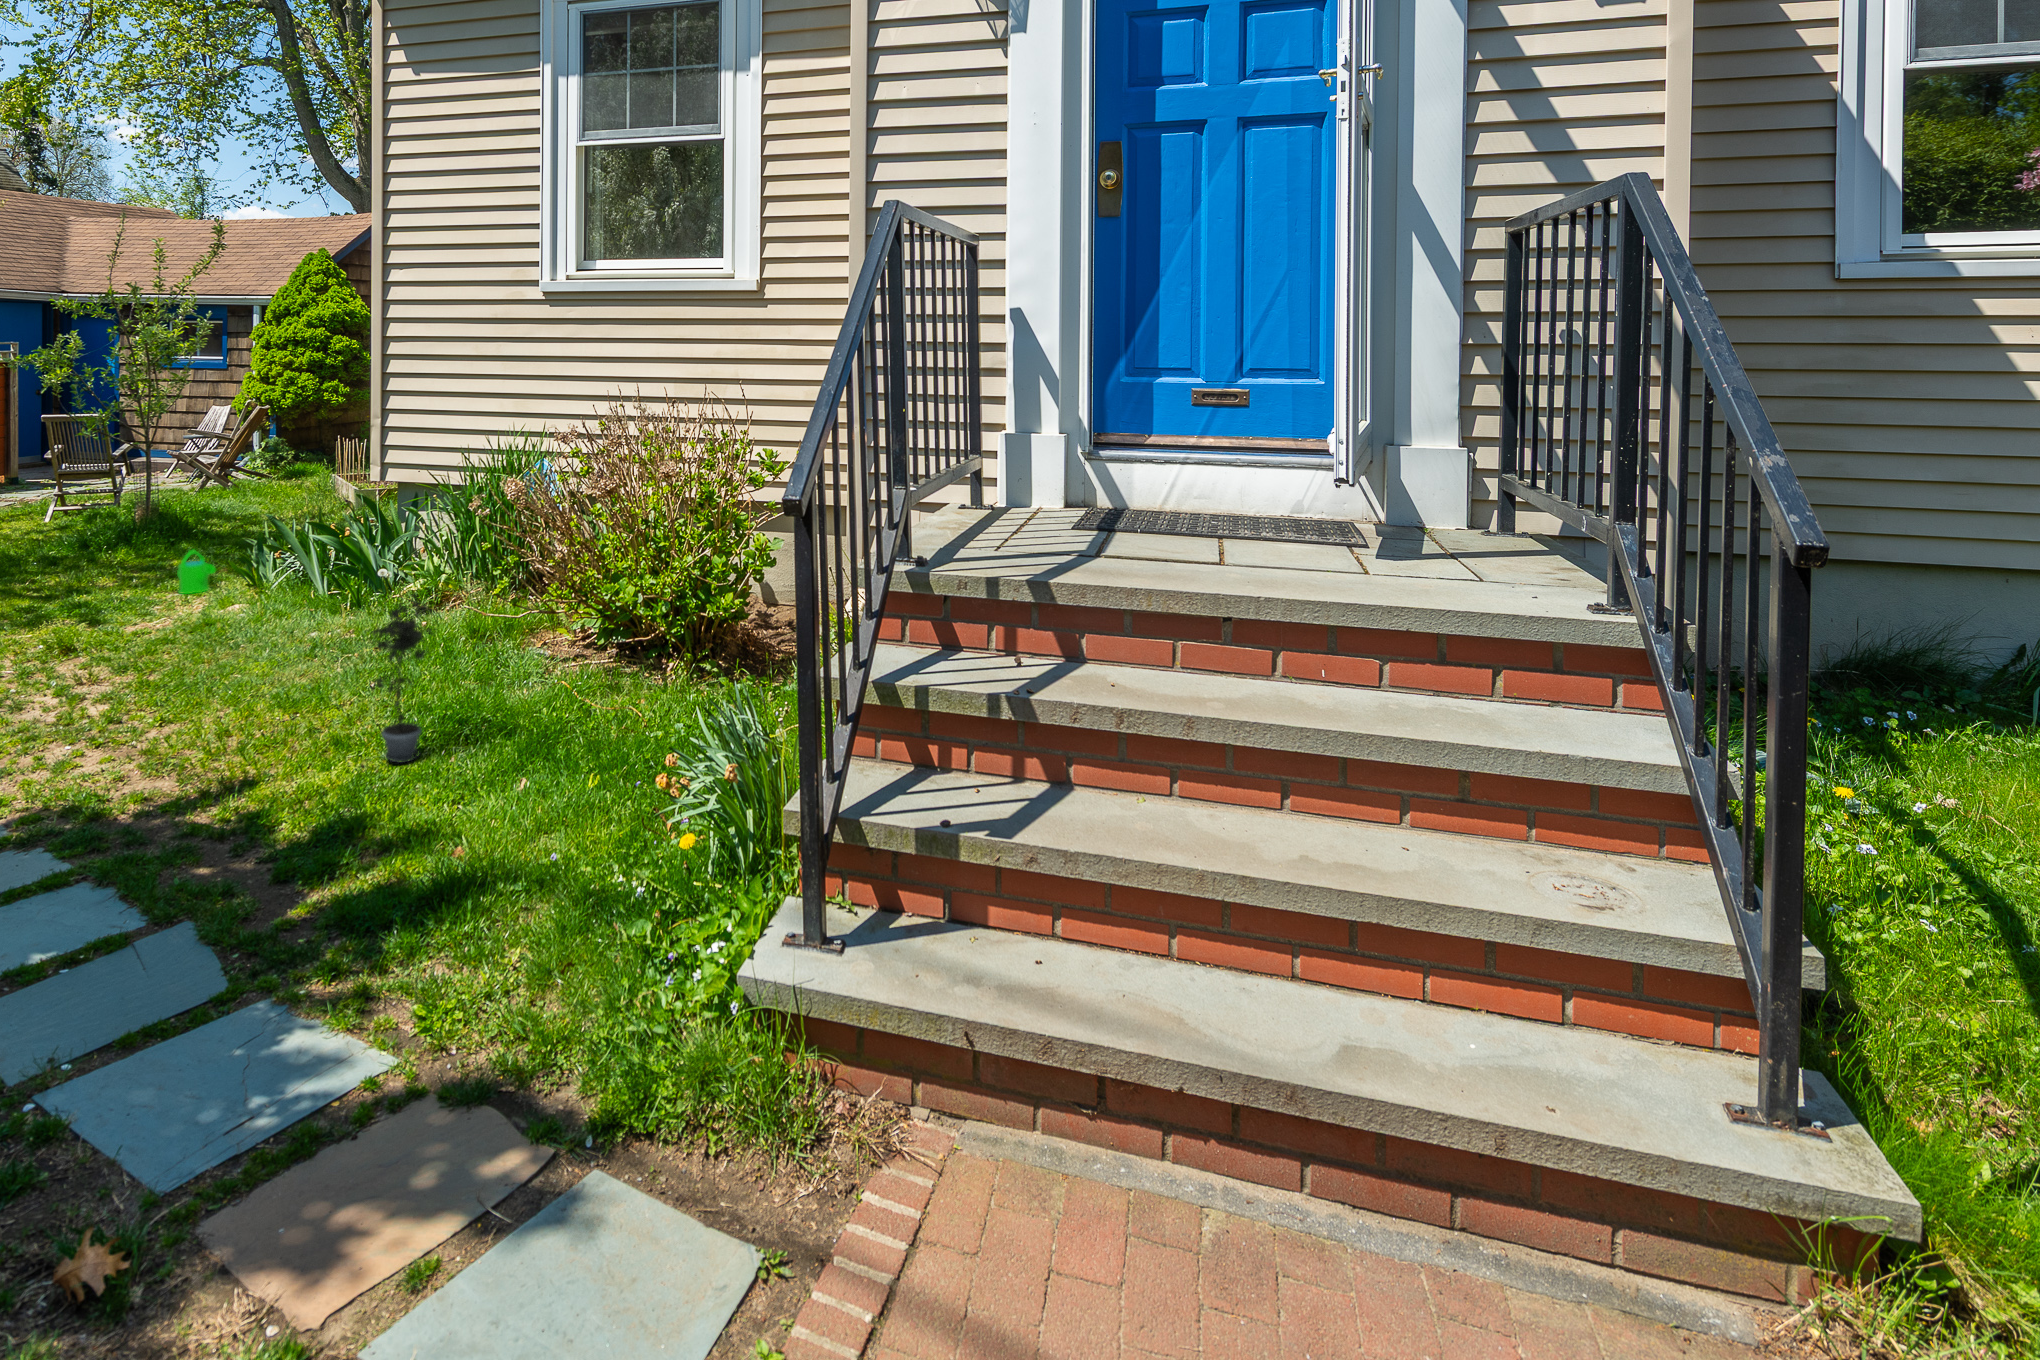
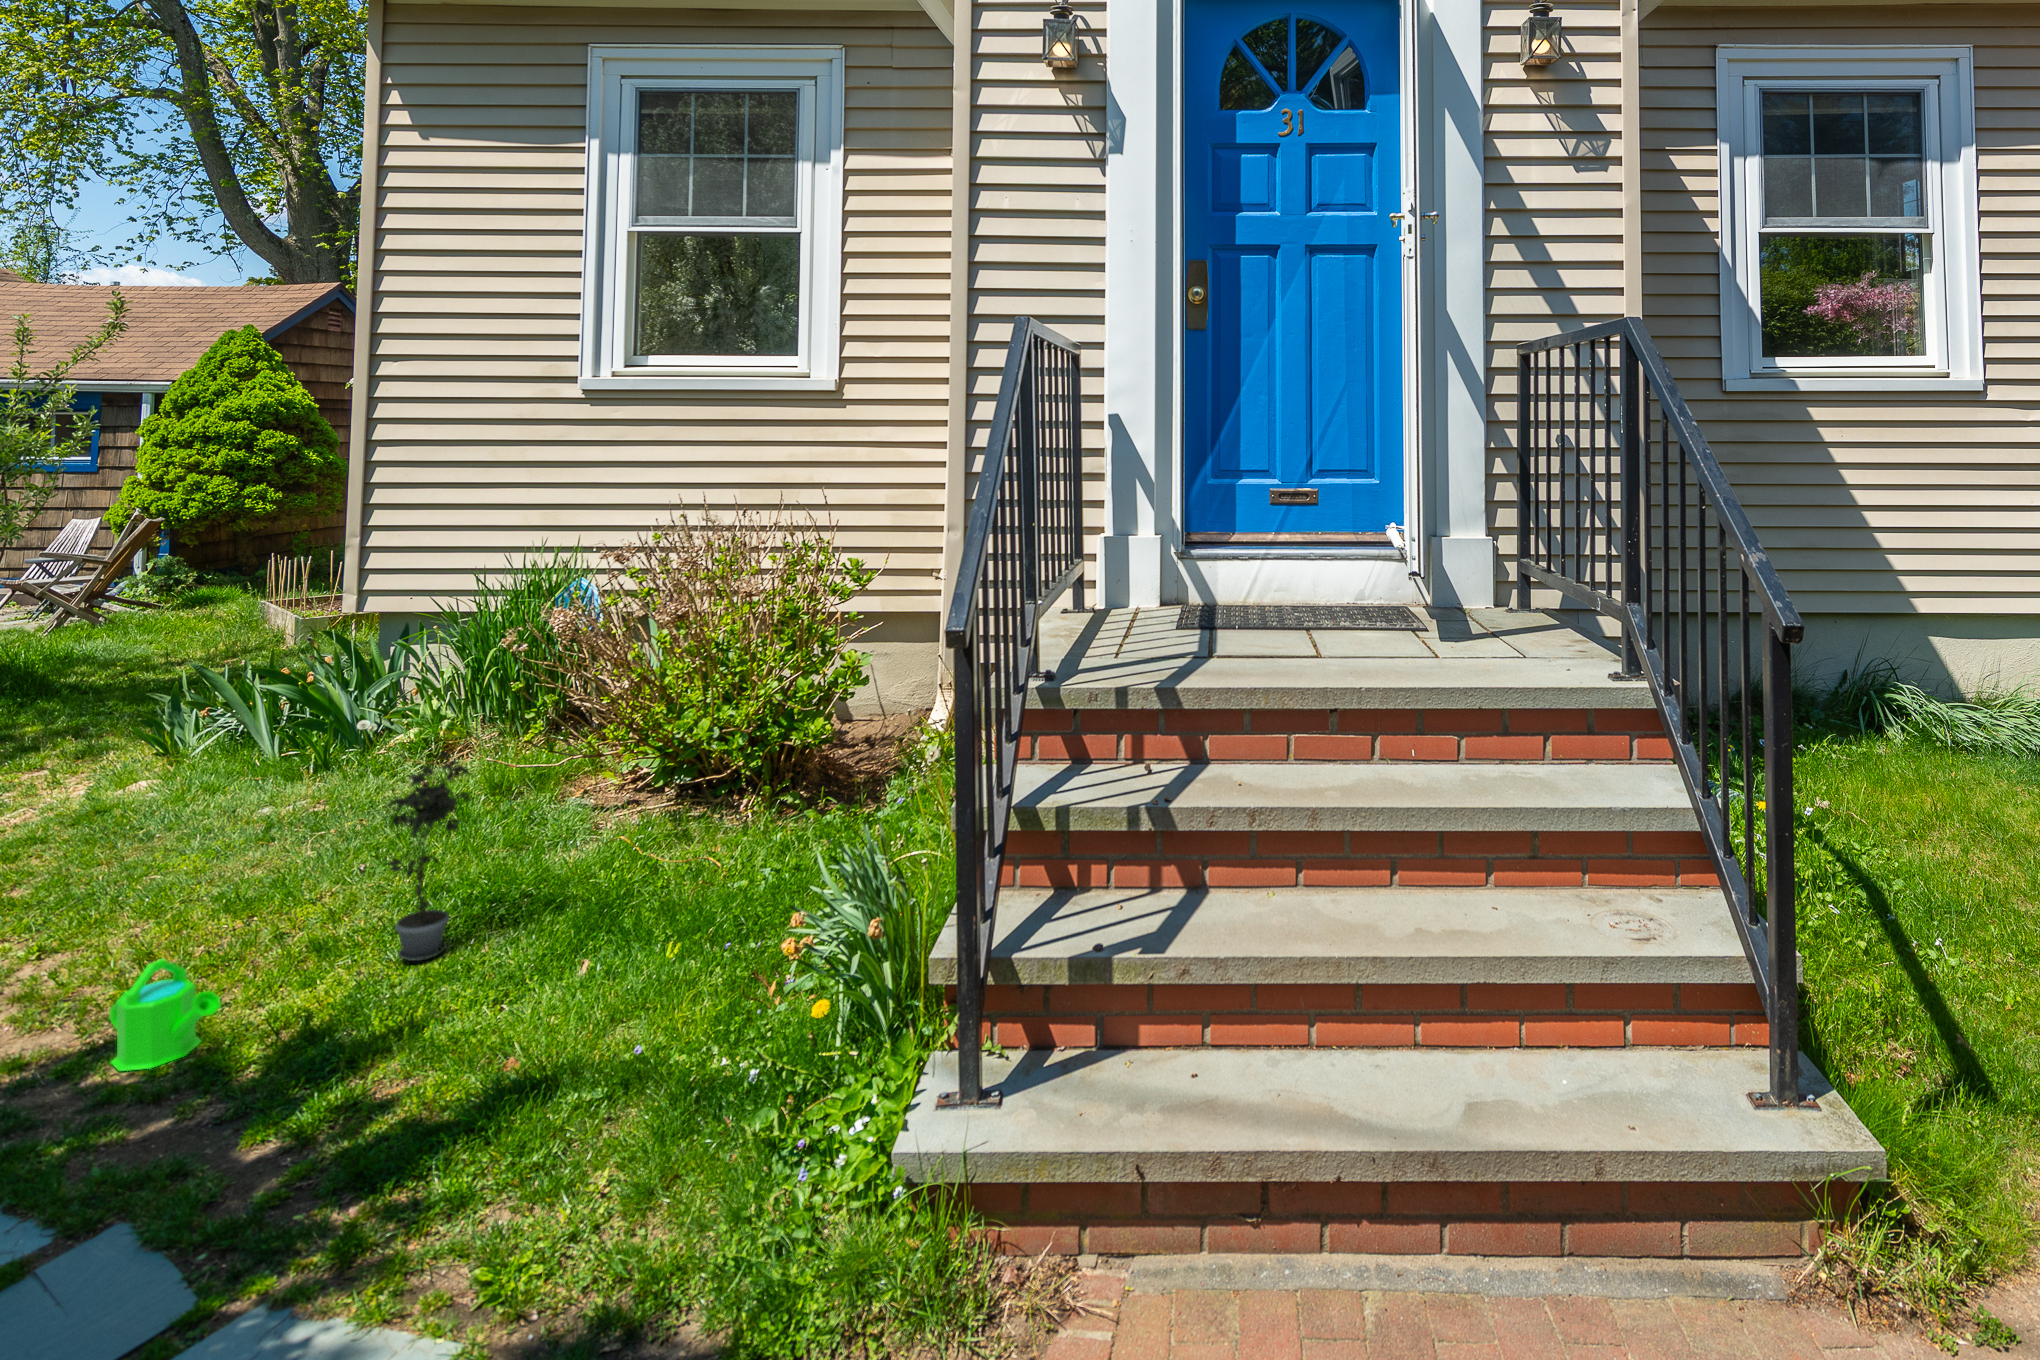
watering can: present [177,549,215,594] -> present [109,959,220,1071]

